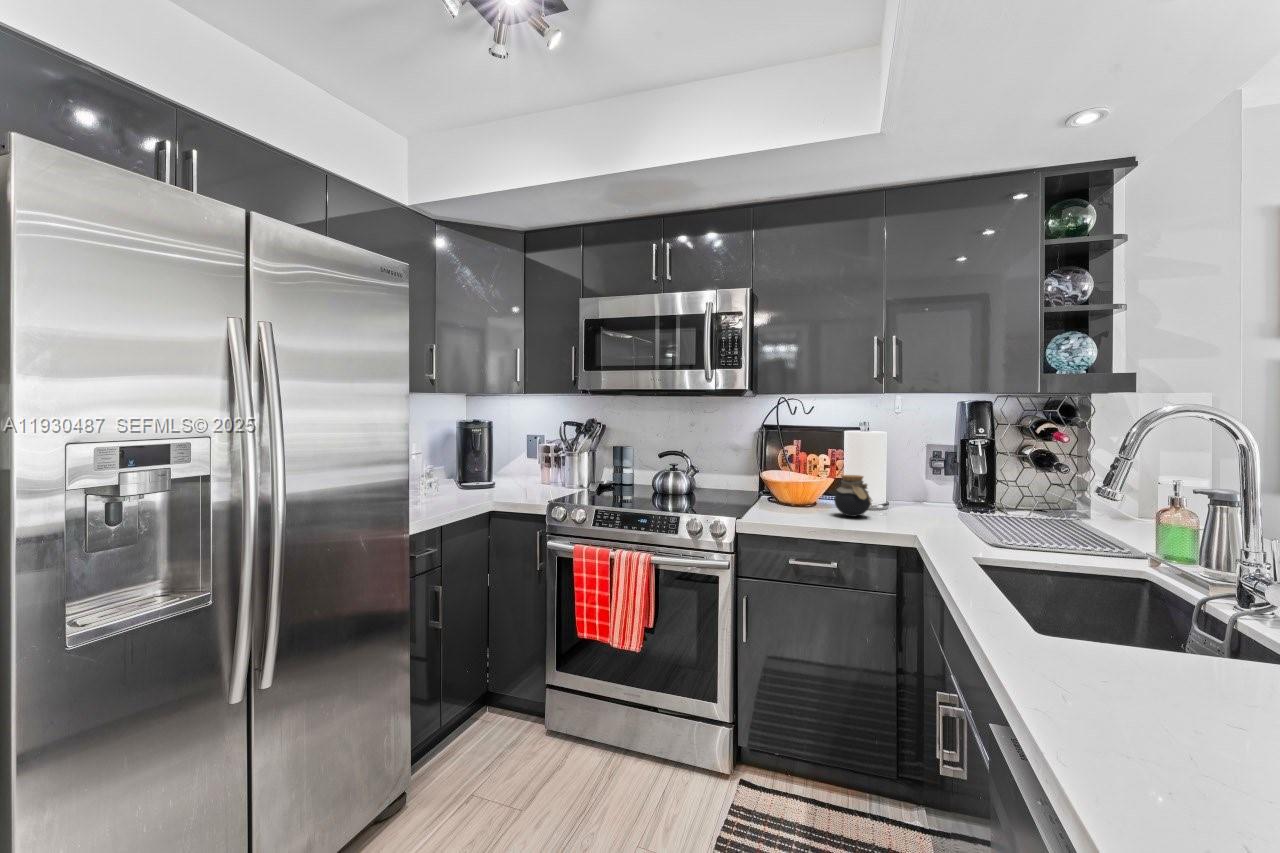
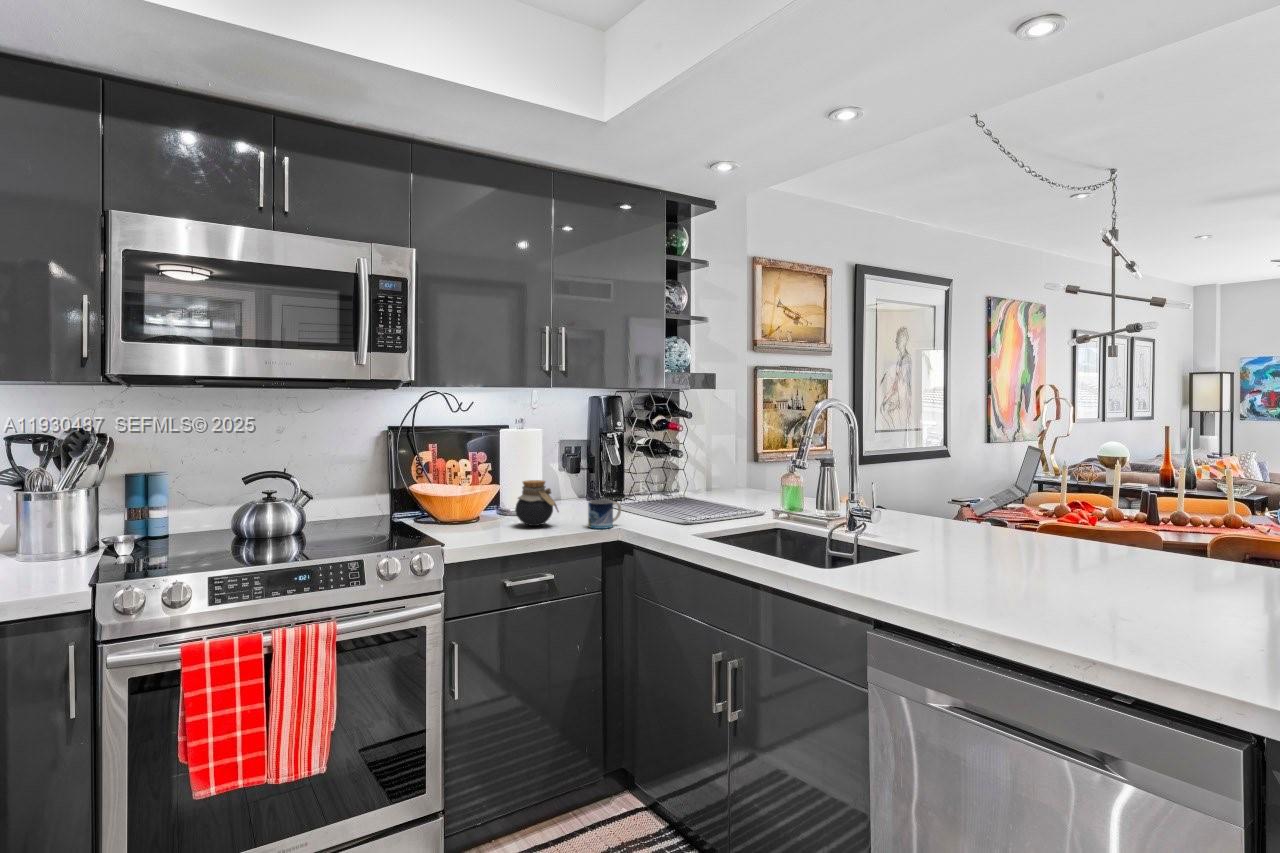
mug: none [896,500,936,528] -> present [588,500,621,529]

